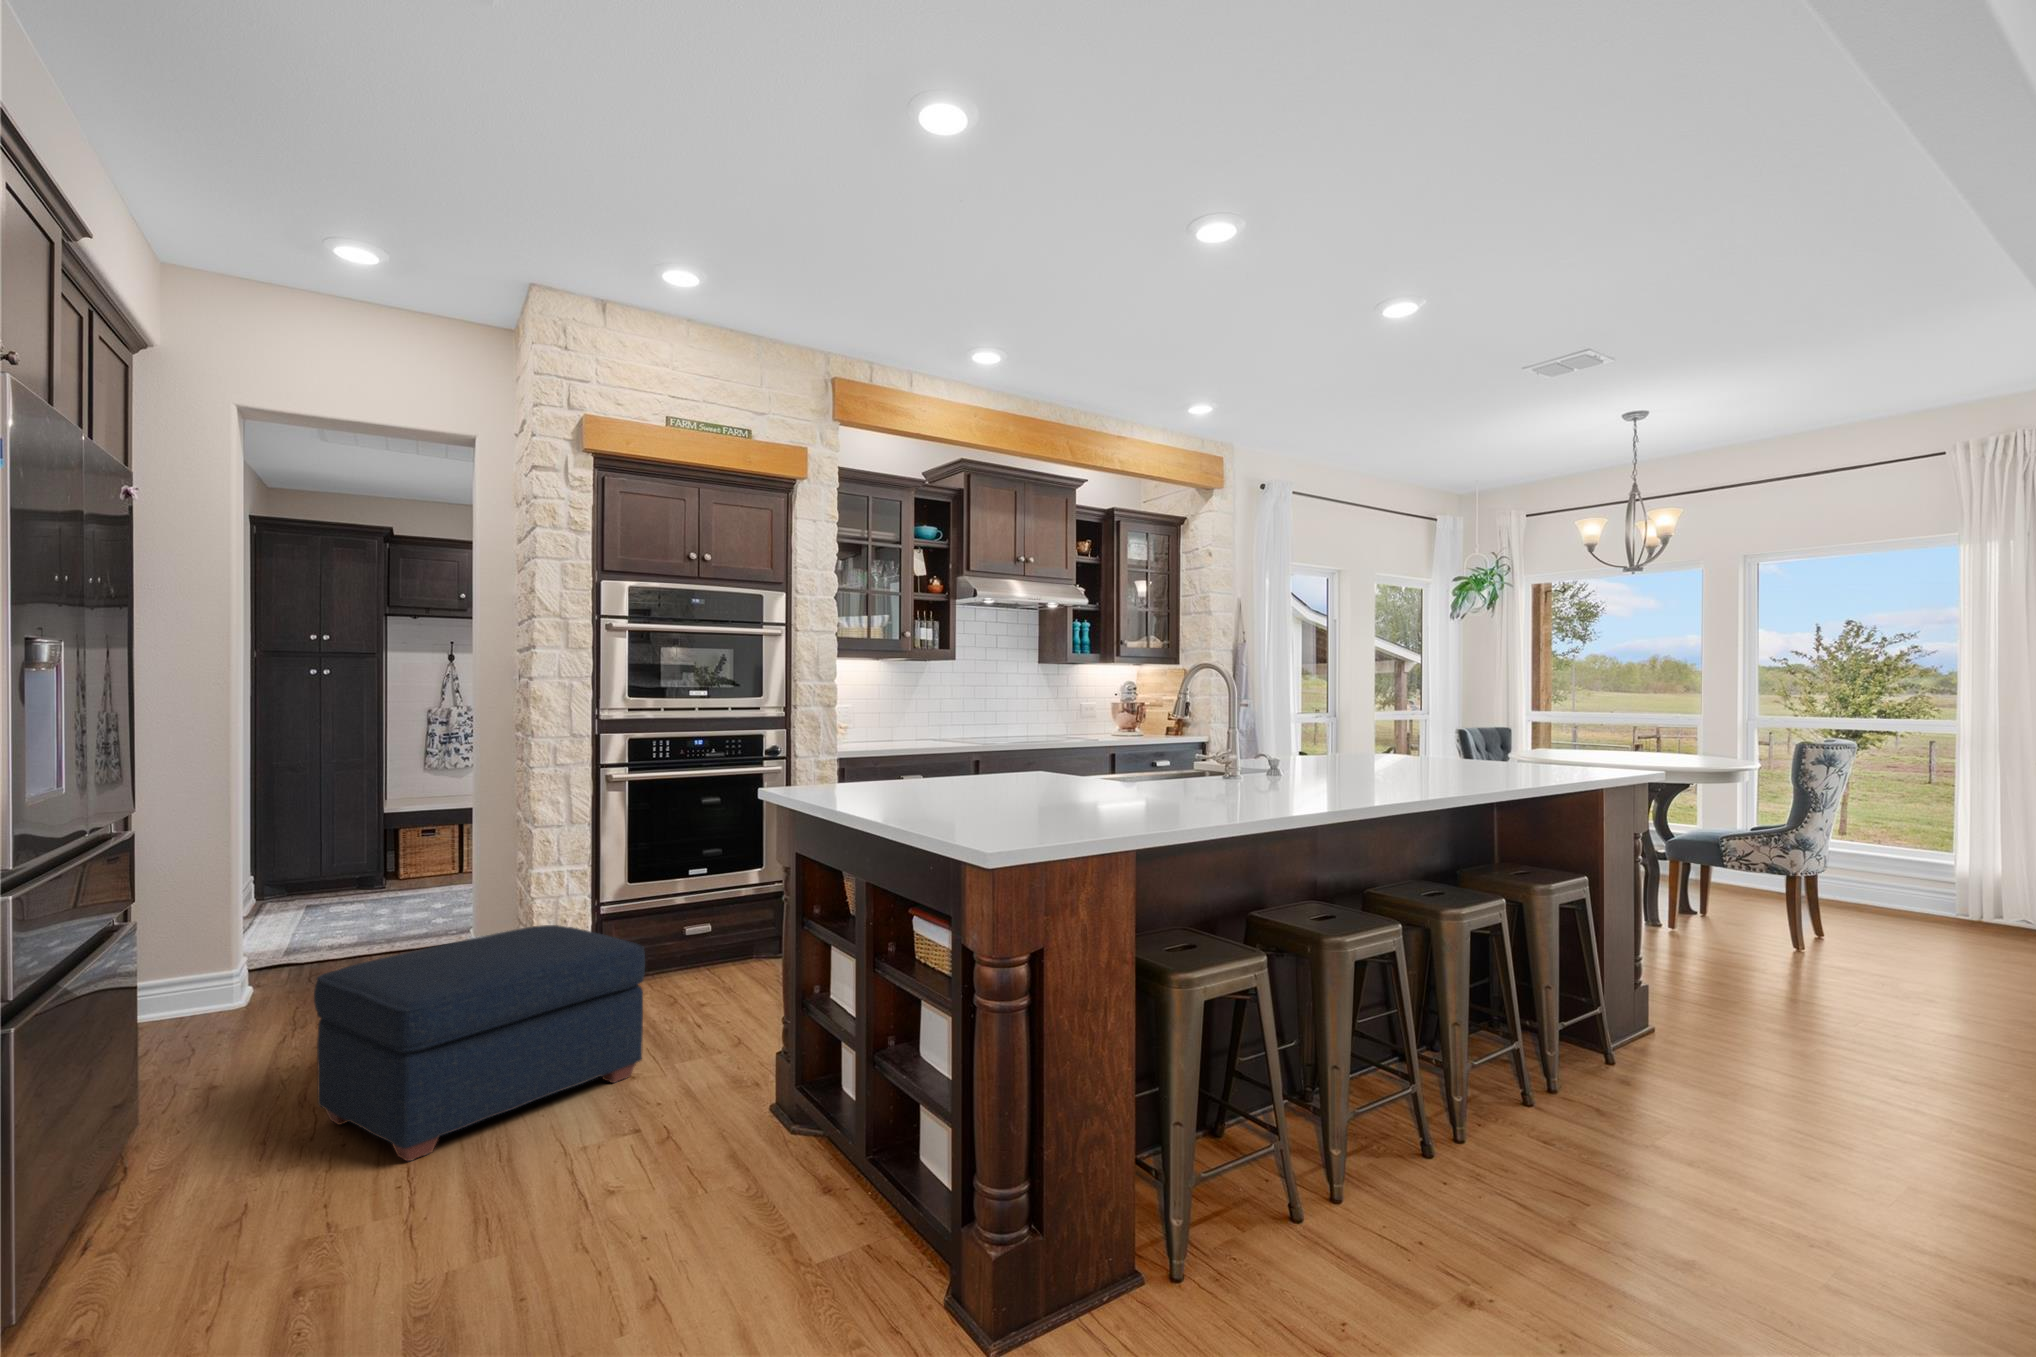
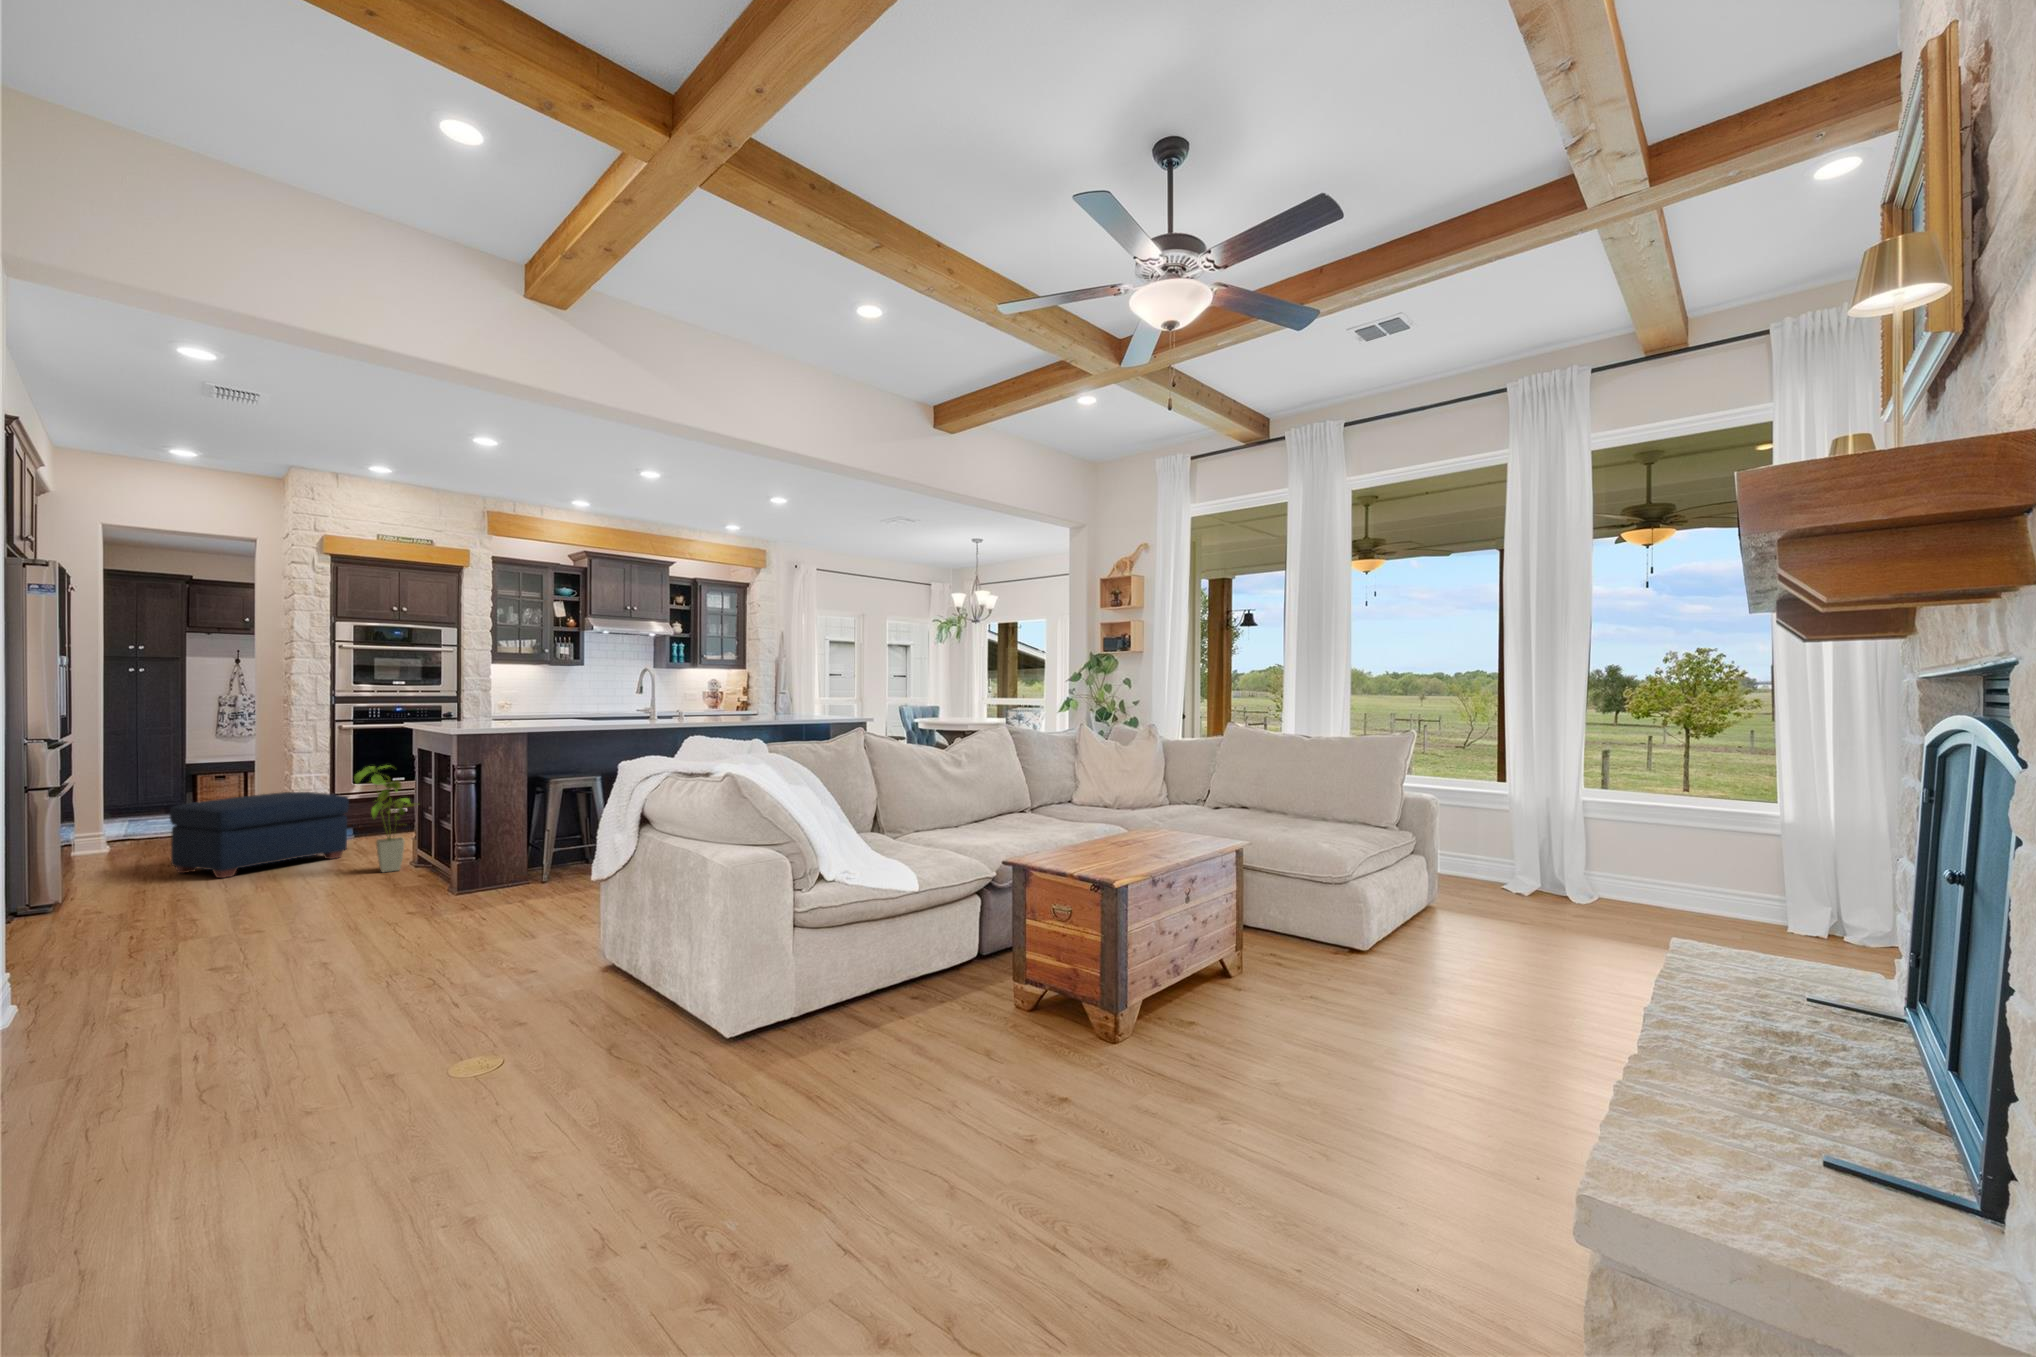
house plant: none [682,907,818,1169] -> present [354,765,416,872]

